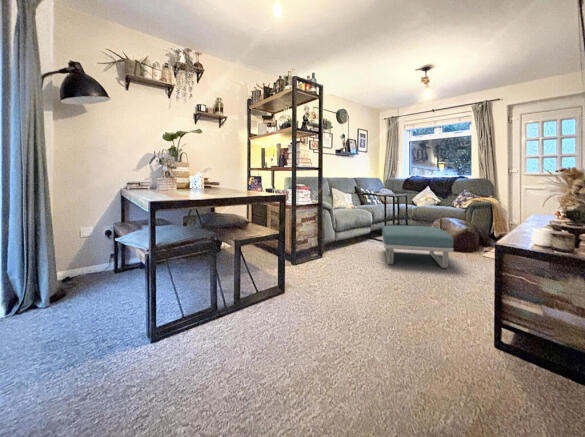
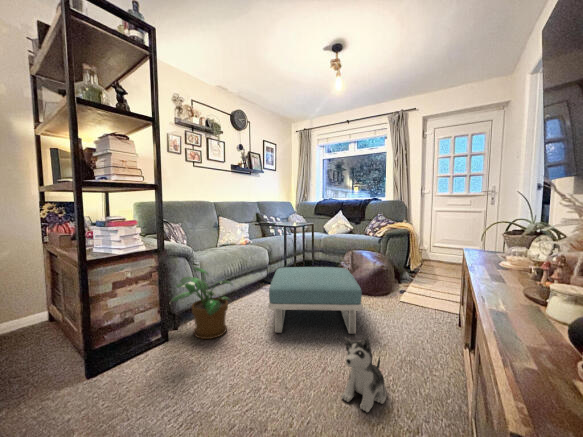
potted plant: none [318,220,362,264] -> present [169,267,232,339]
plush toy: none [443,255,472,296] -> present [342,336,386,412]

